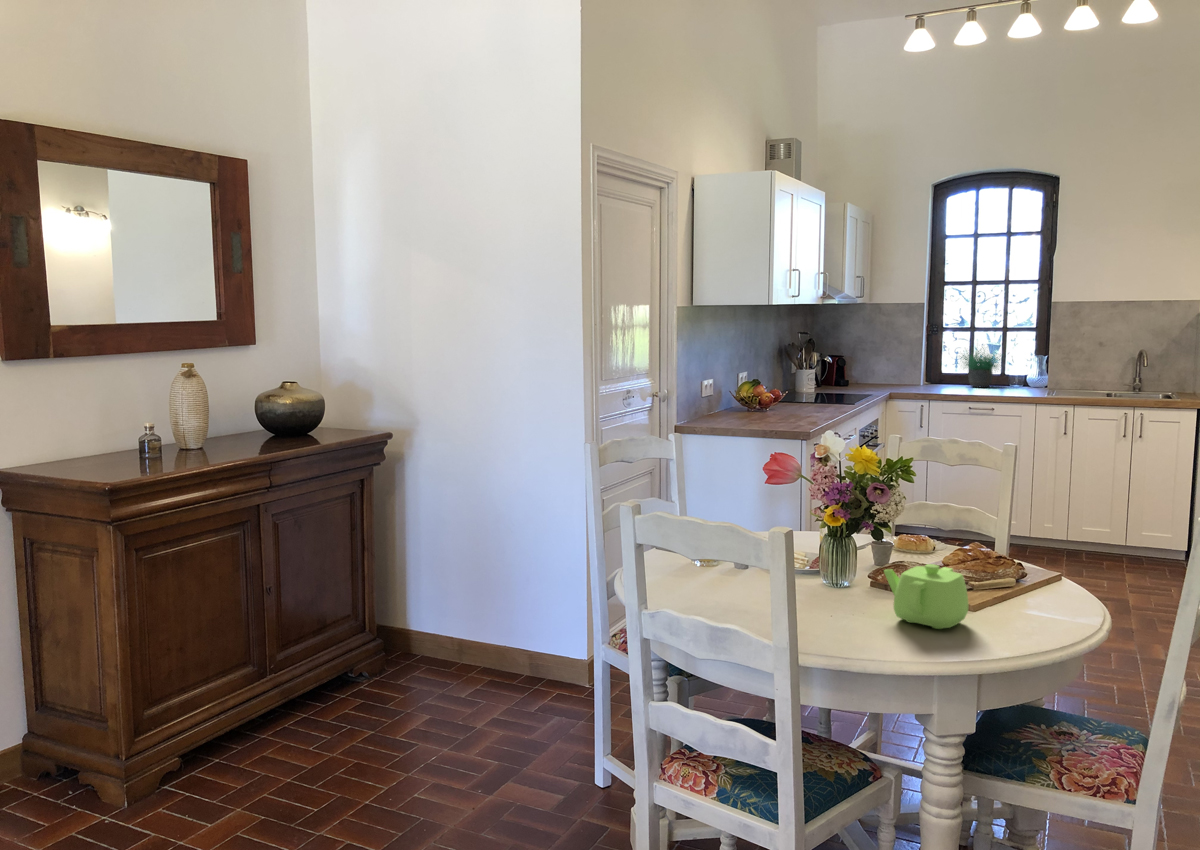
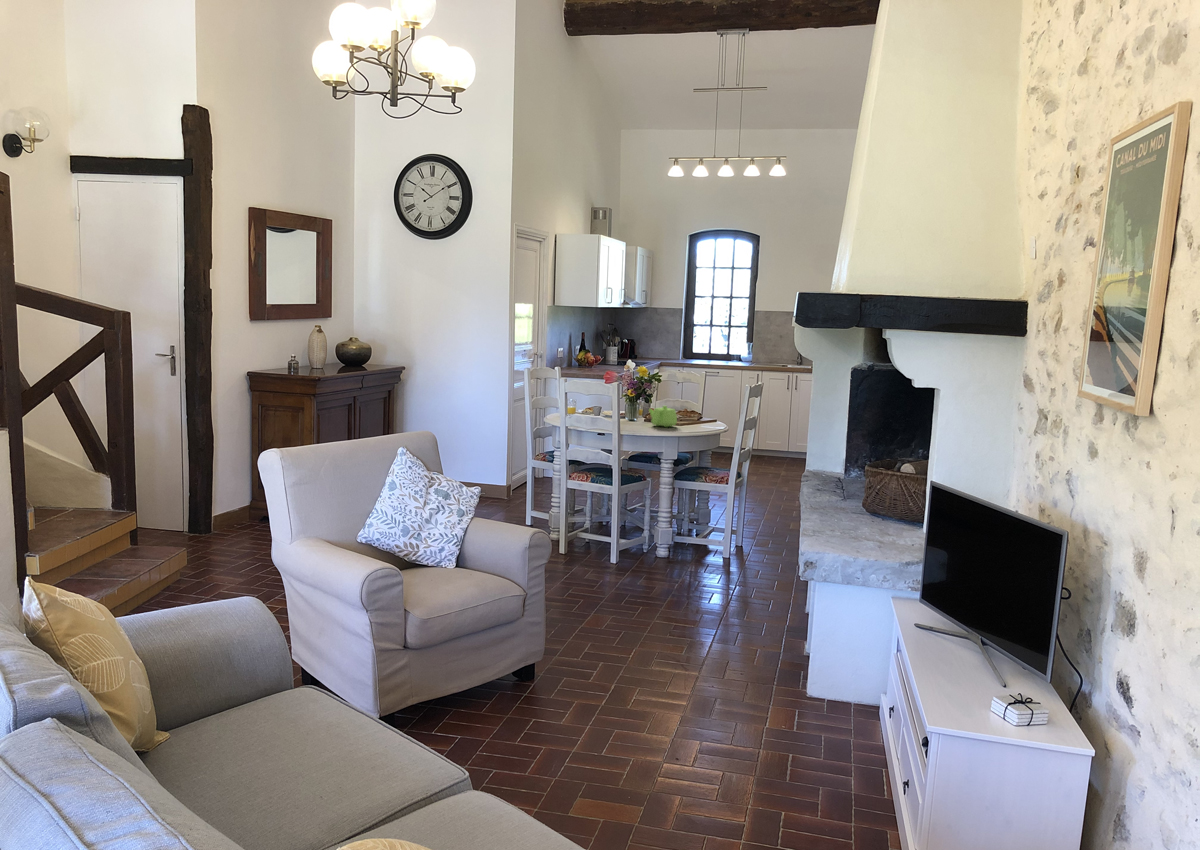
potted plant: present [961,351,1000,387] -> none [700,330,732,361]

